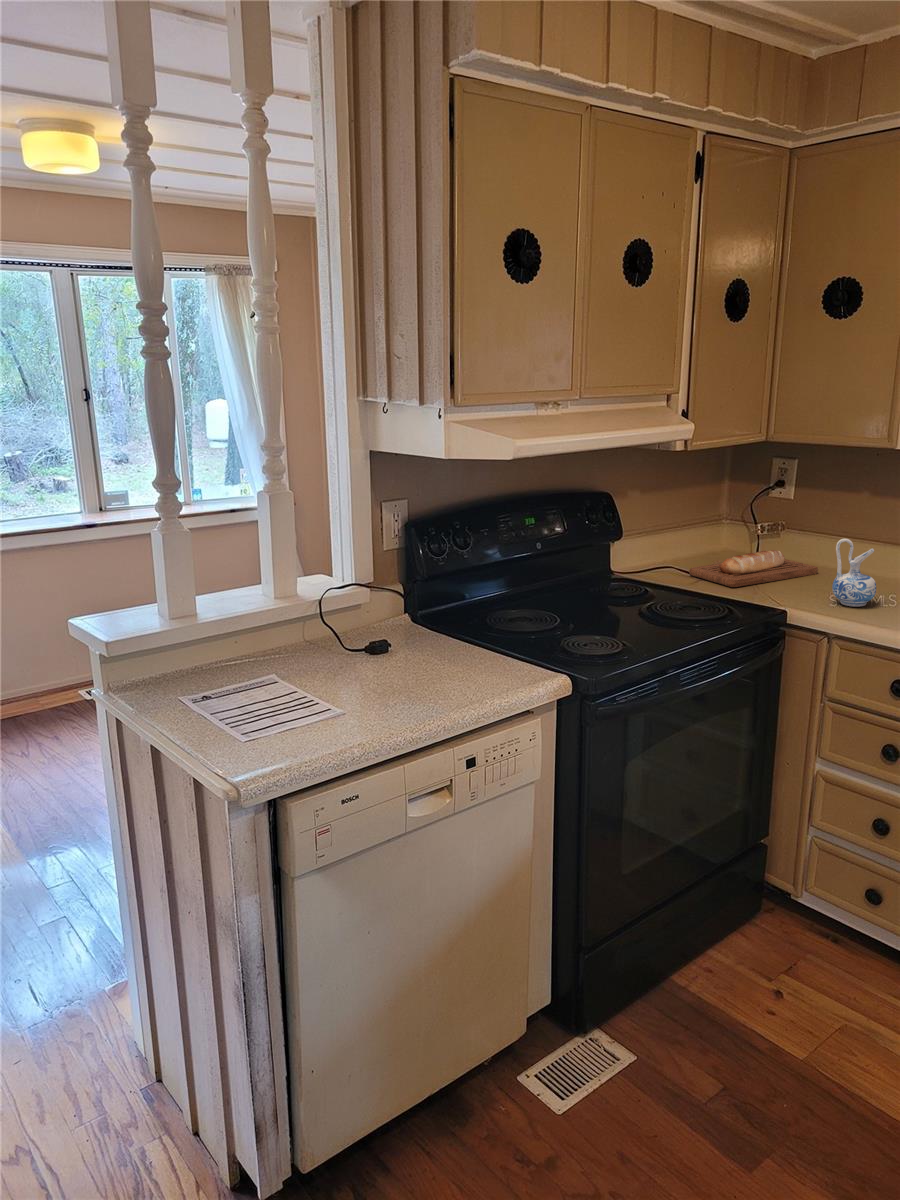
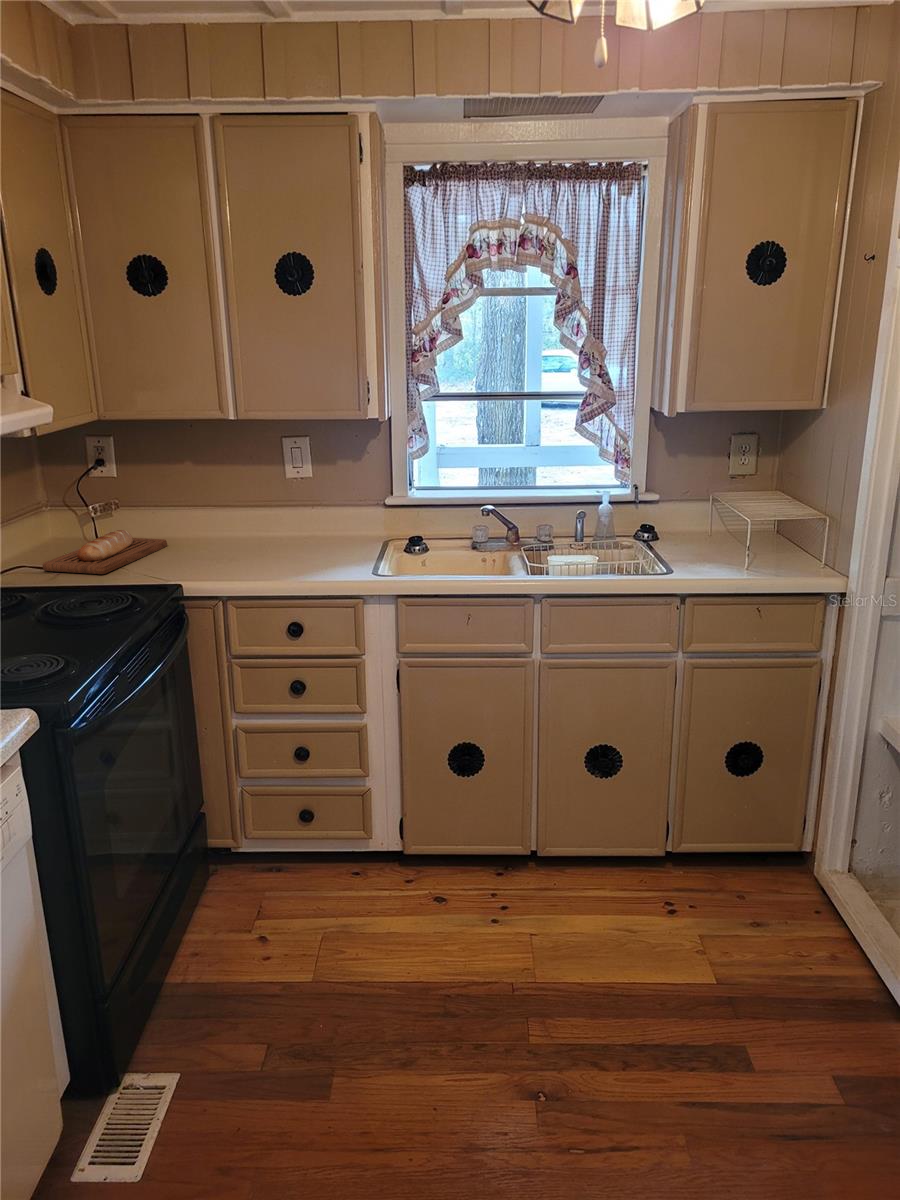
ceramic pitcher: present [832,539,876,607] -> none [203,507,244,569]

